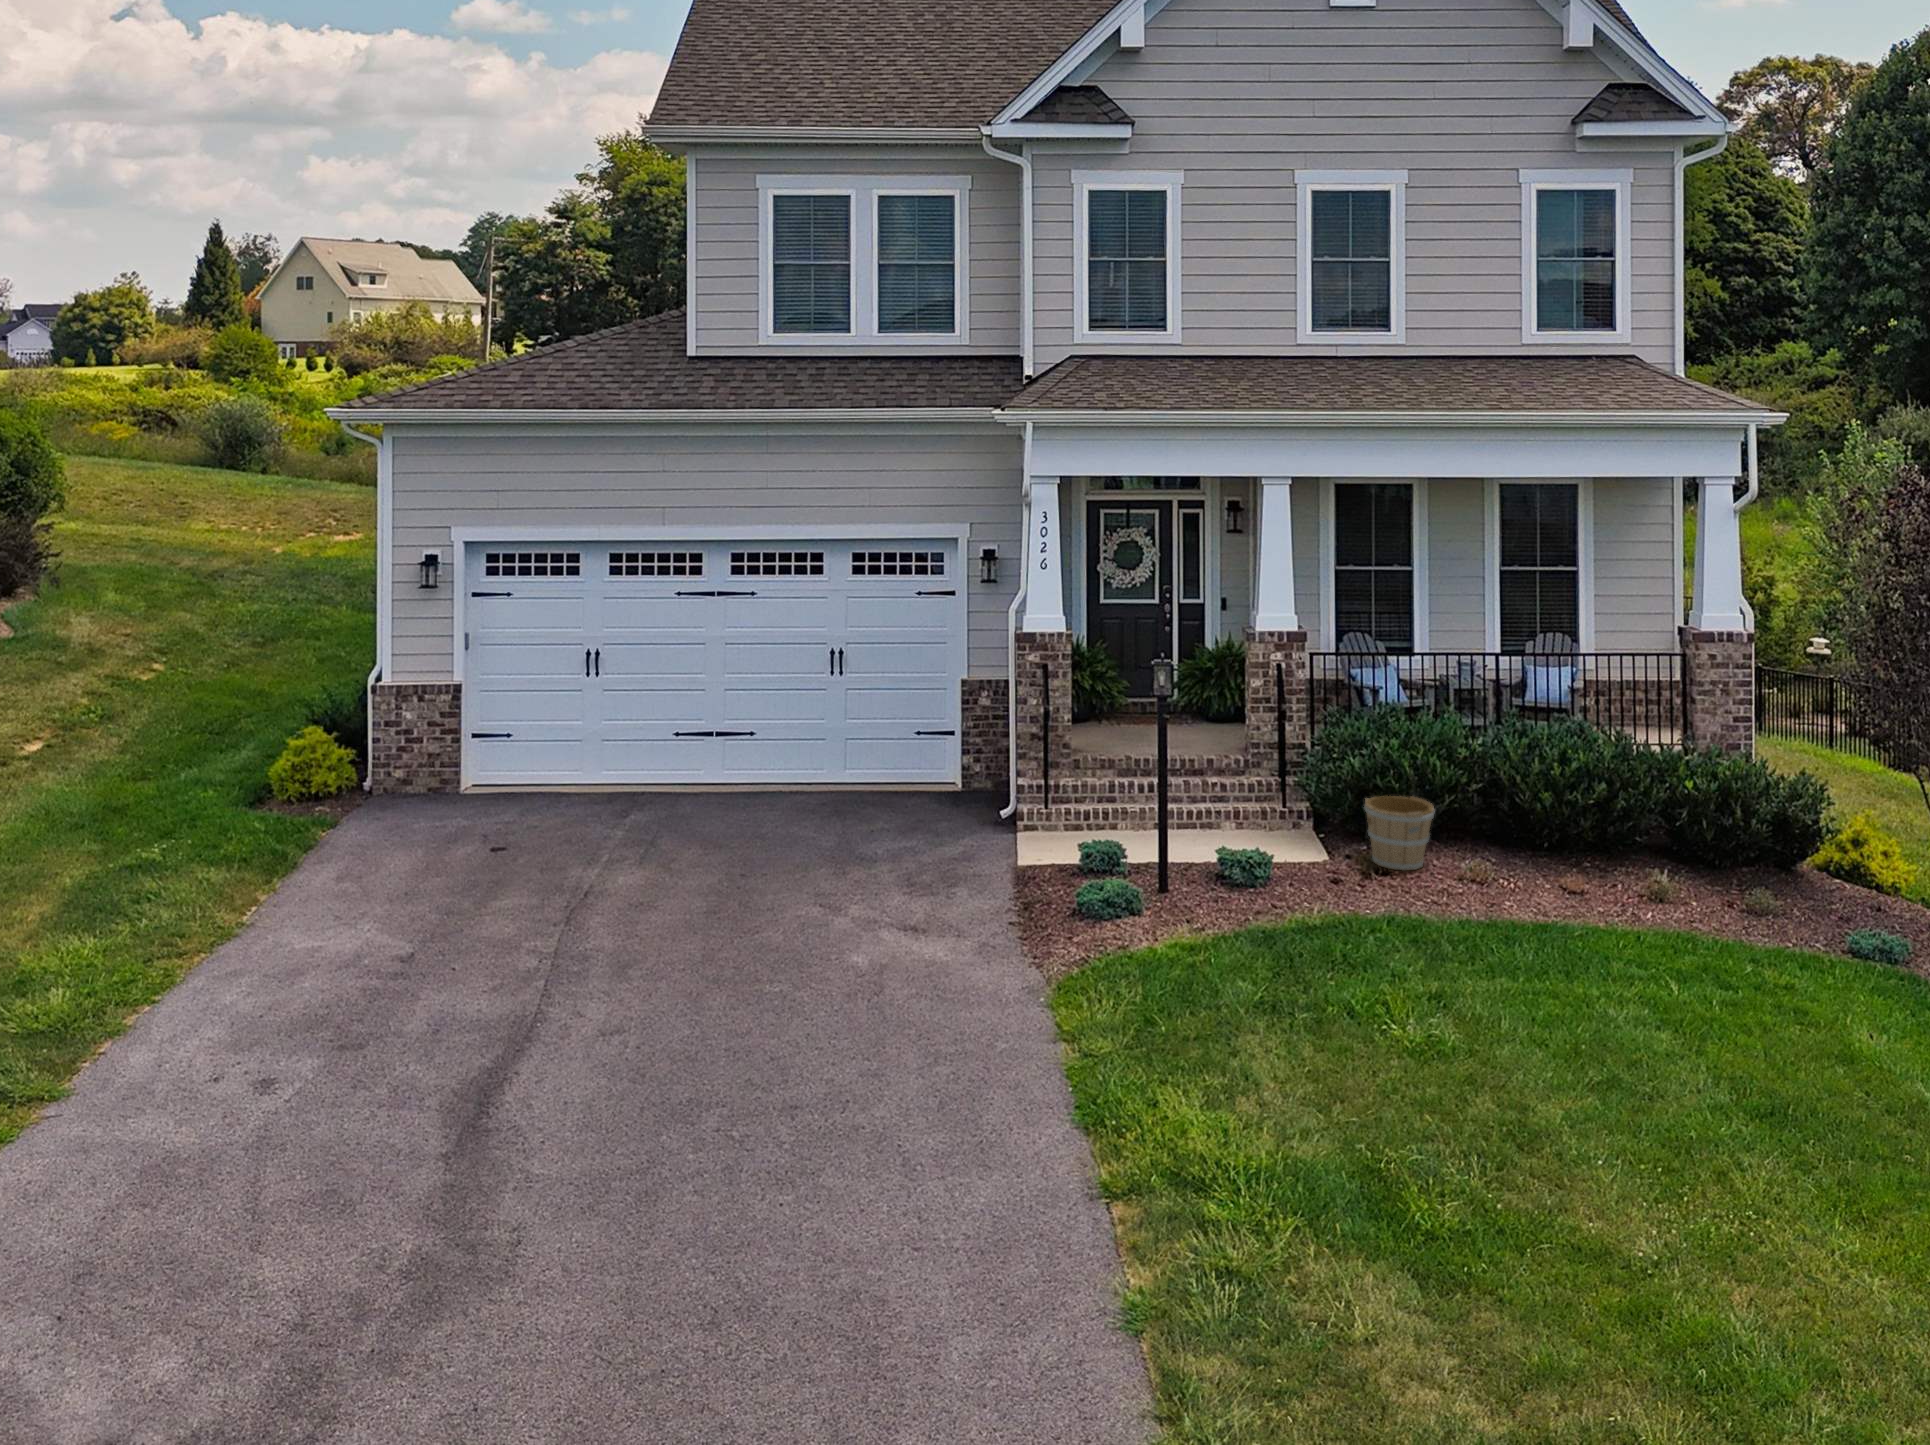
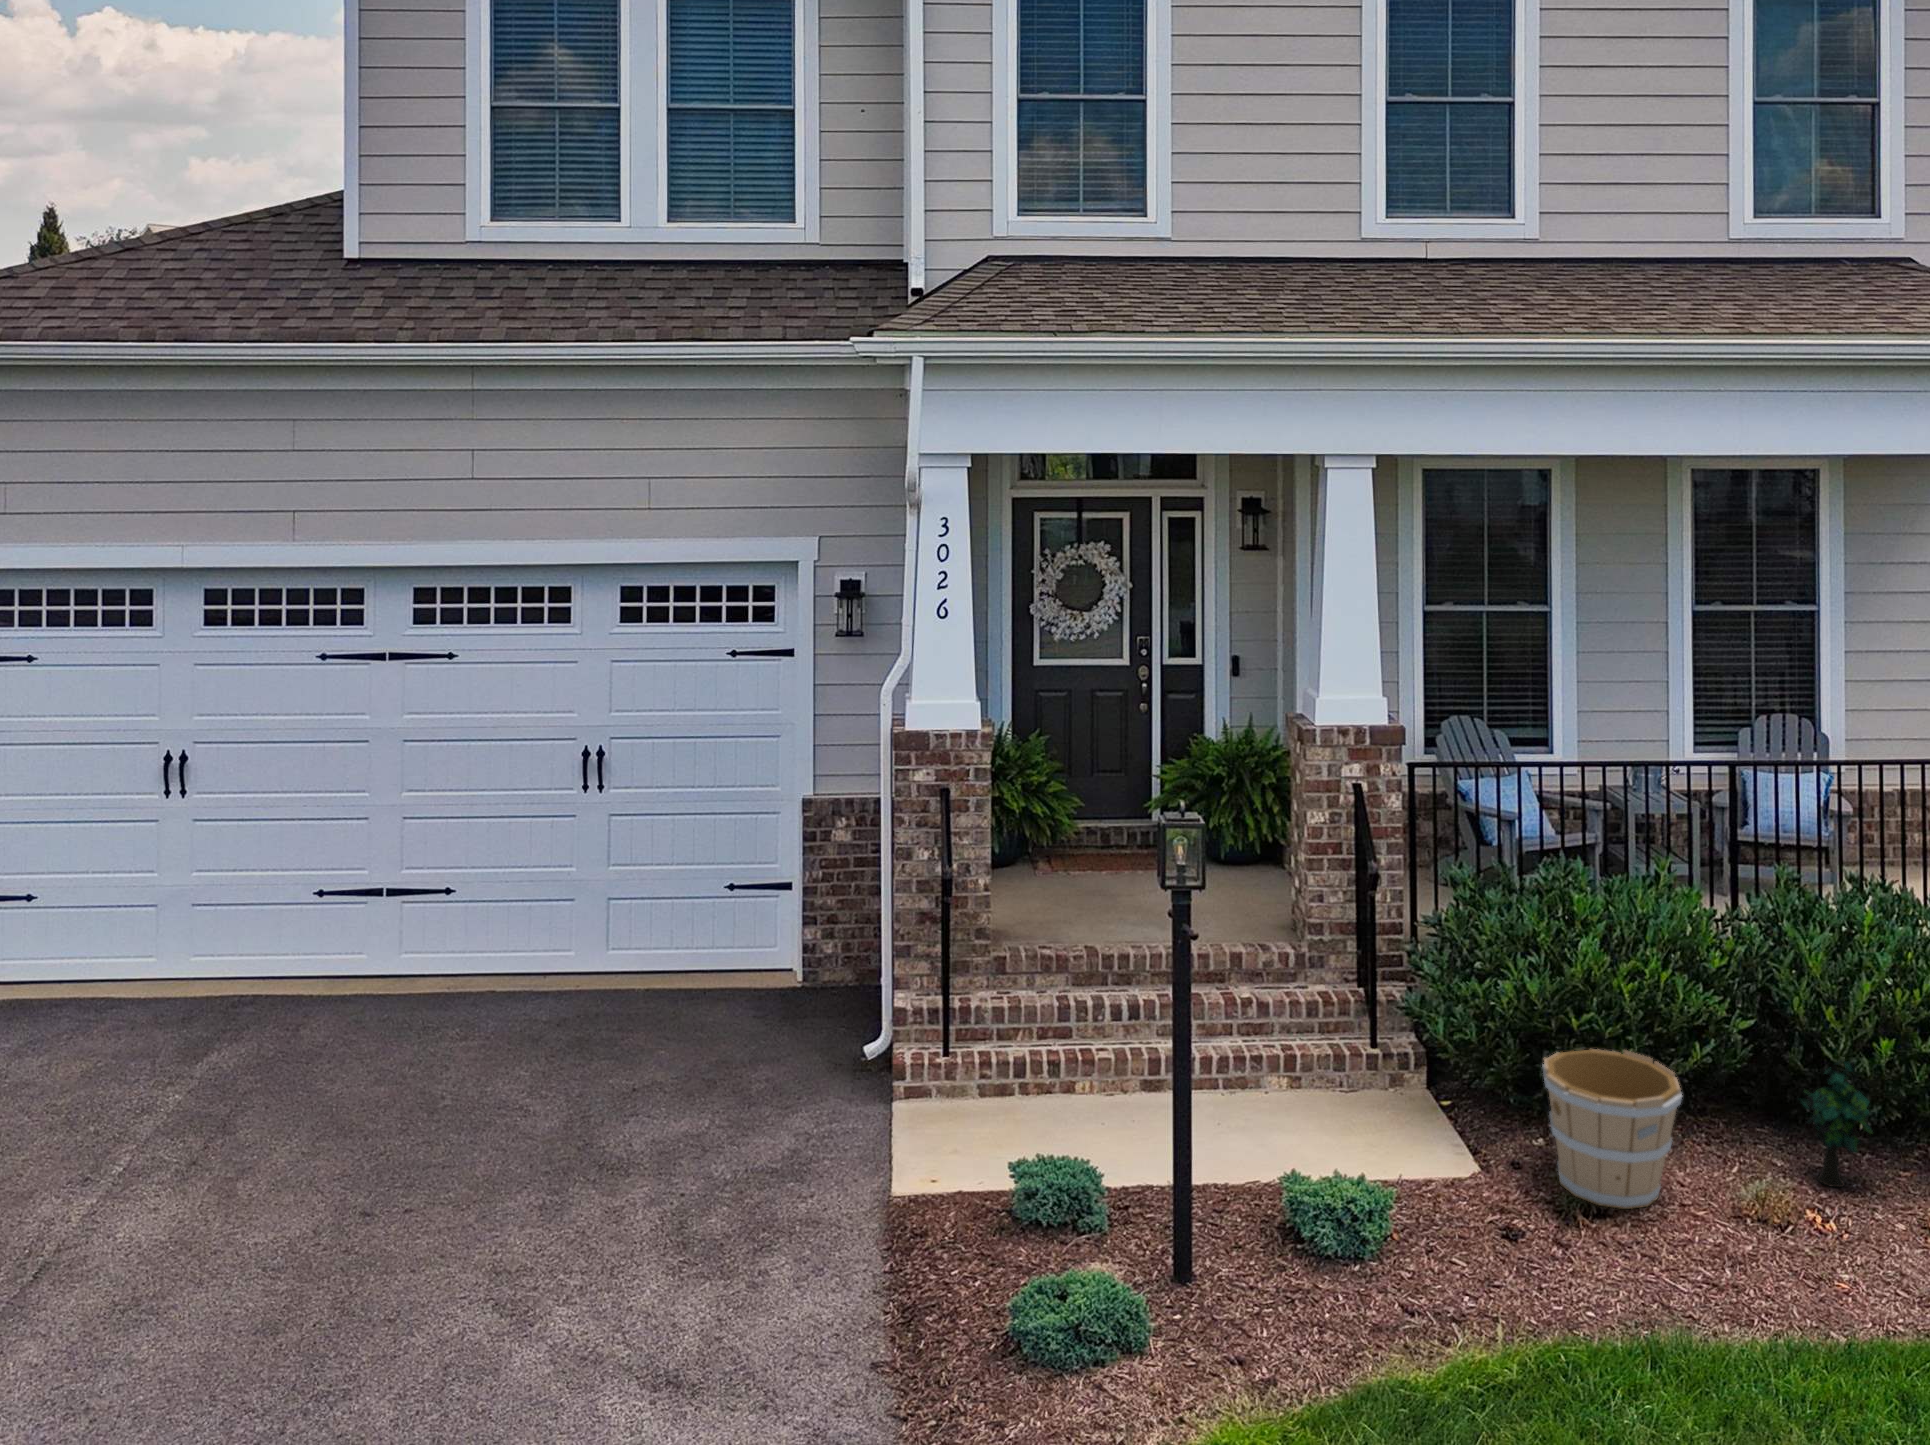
decorative plant: none [1499,800,1539,866] -> present [1798,1060,1872,1187]

